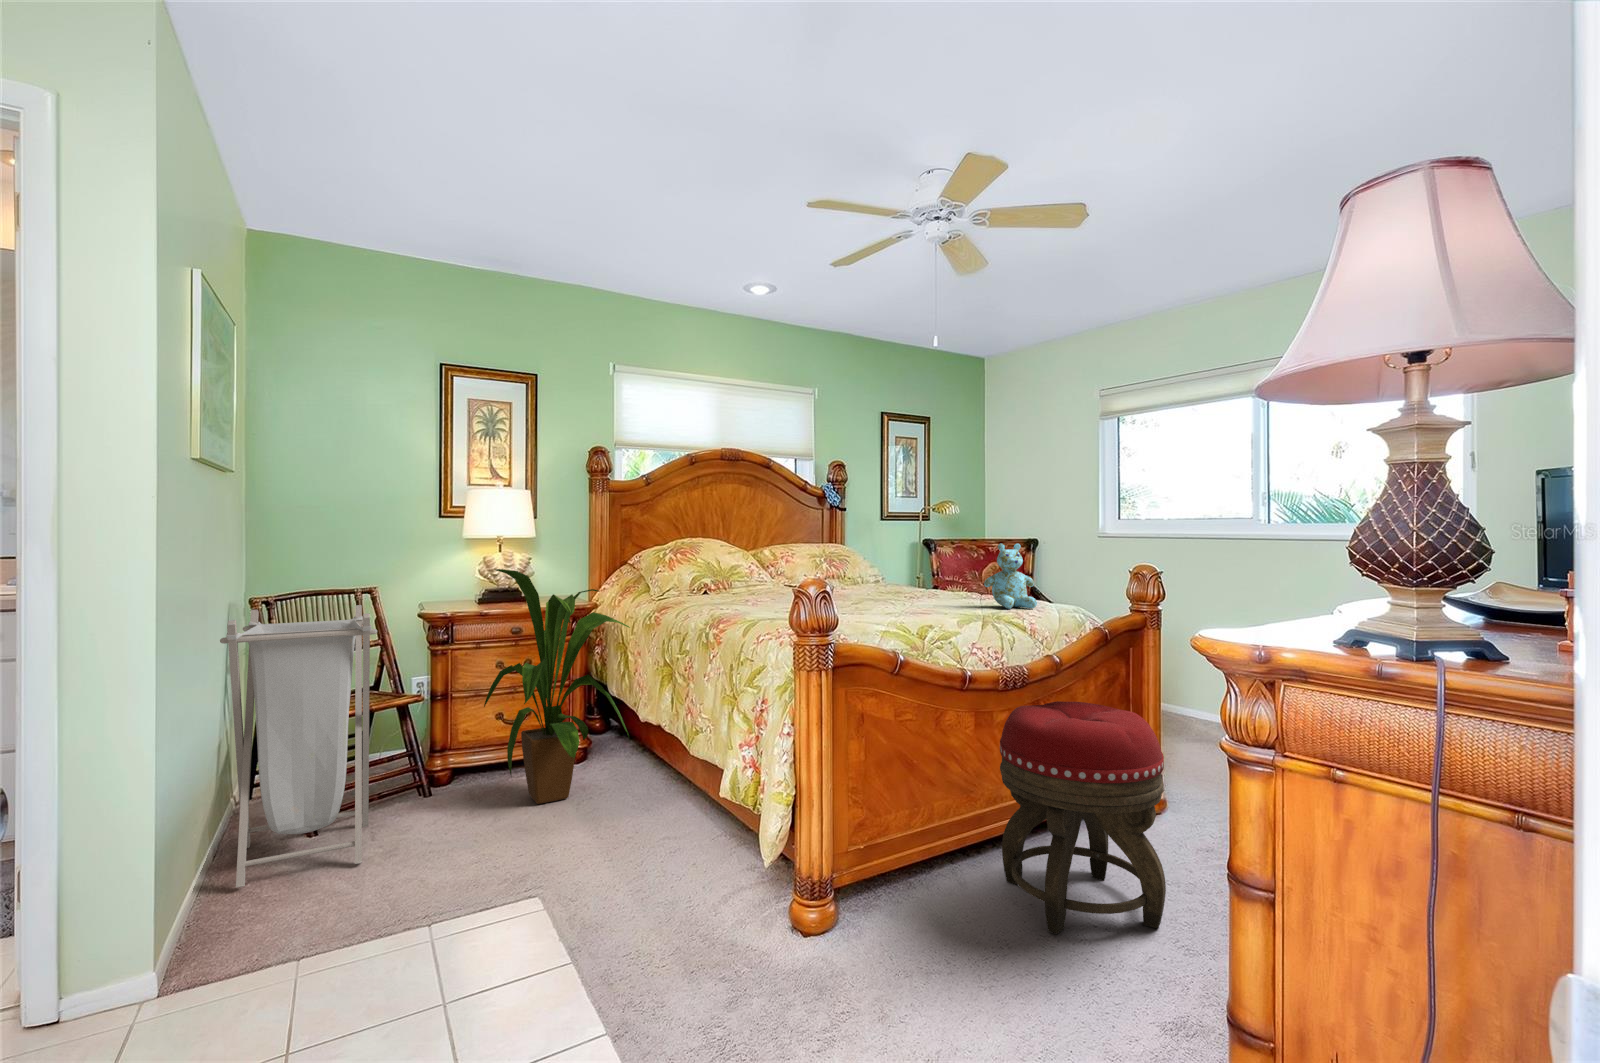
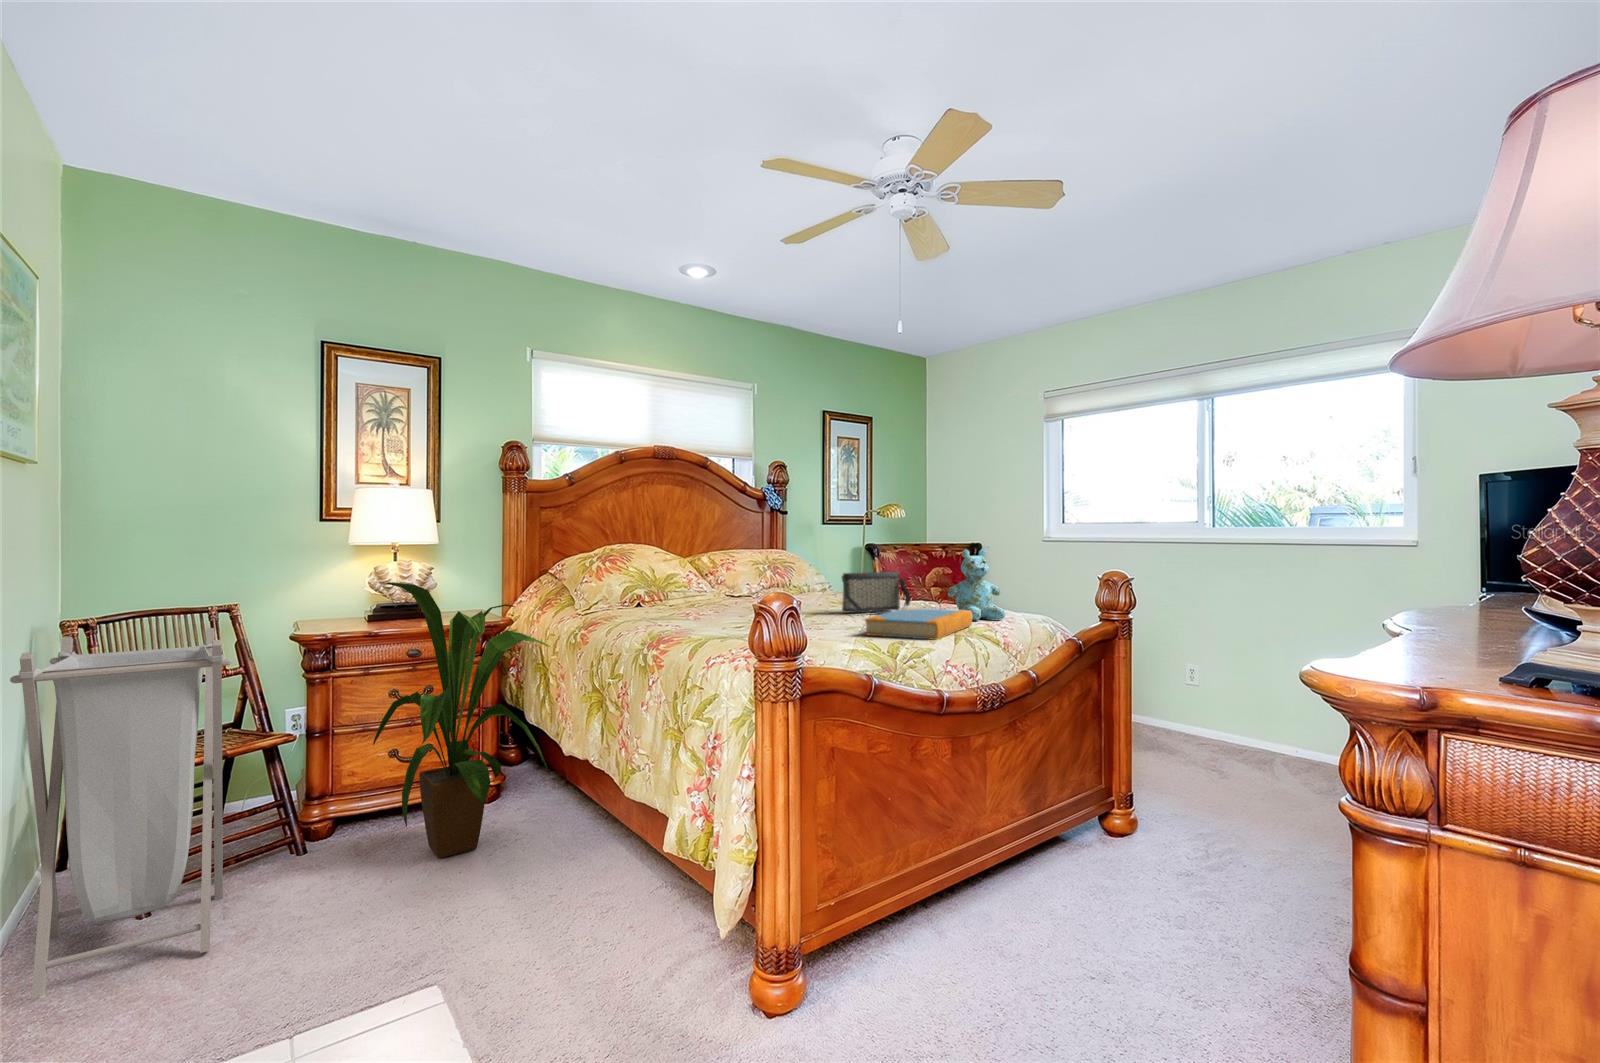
handbag: none [888,564,954,603] -> present [842,572,911,614]
book: none [899,597,1002,623] -> present [865,609,972,640]
footstool: present [1000,701,1166,934] -> none [984,725,1170,995]

